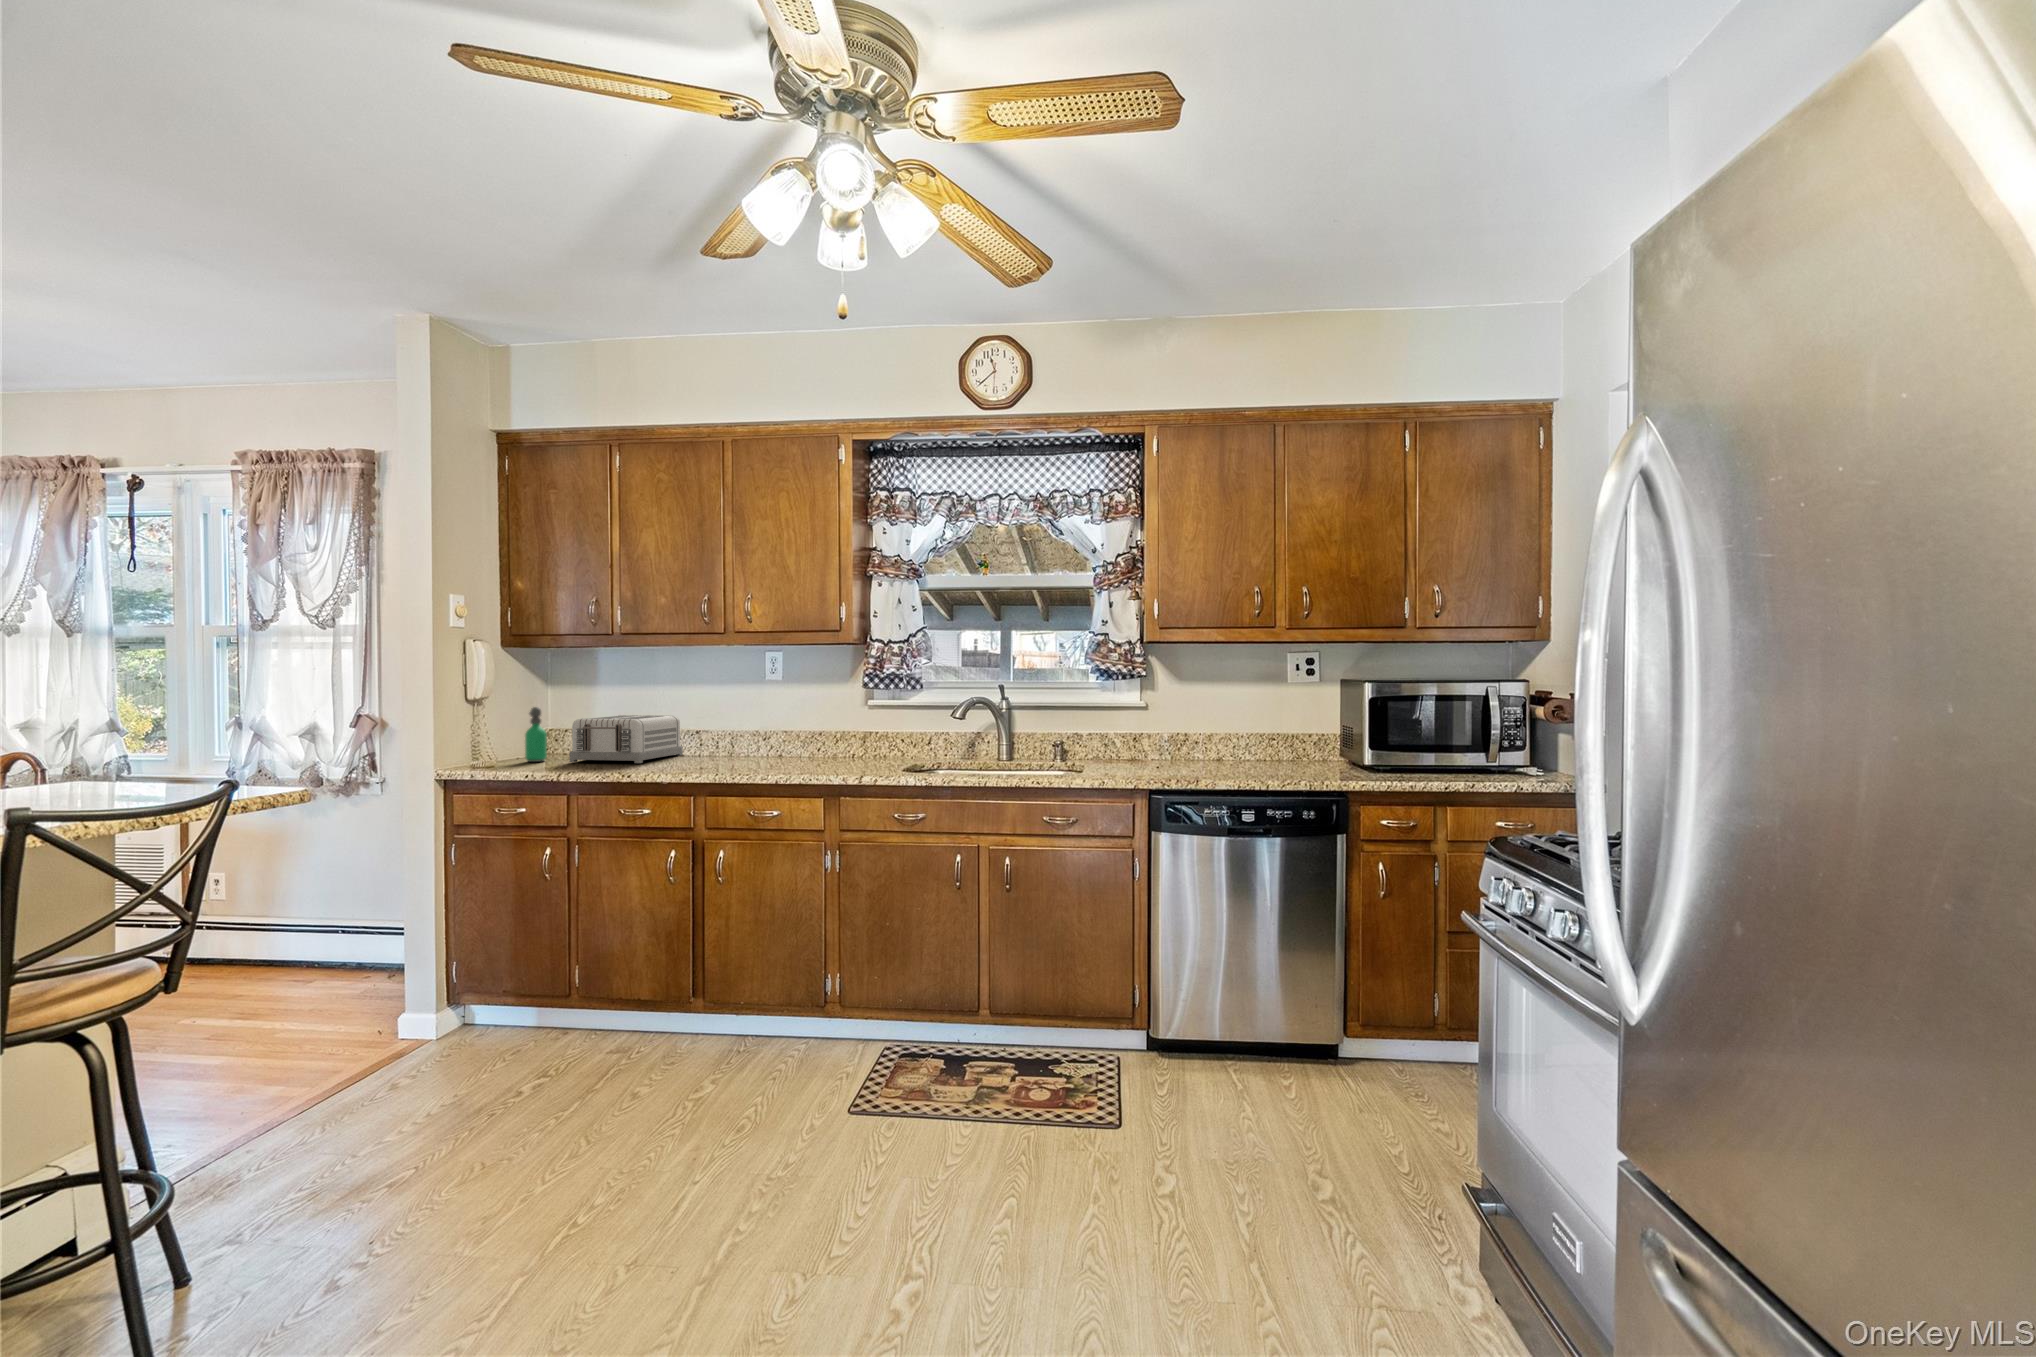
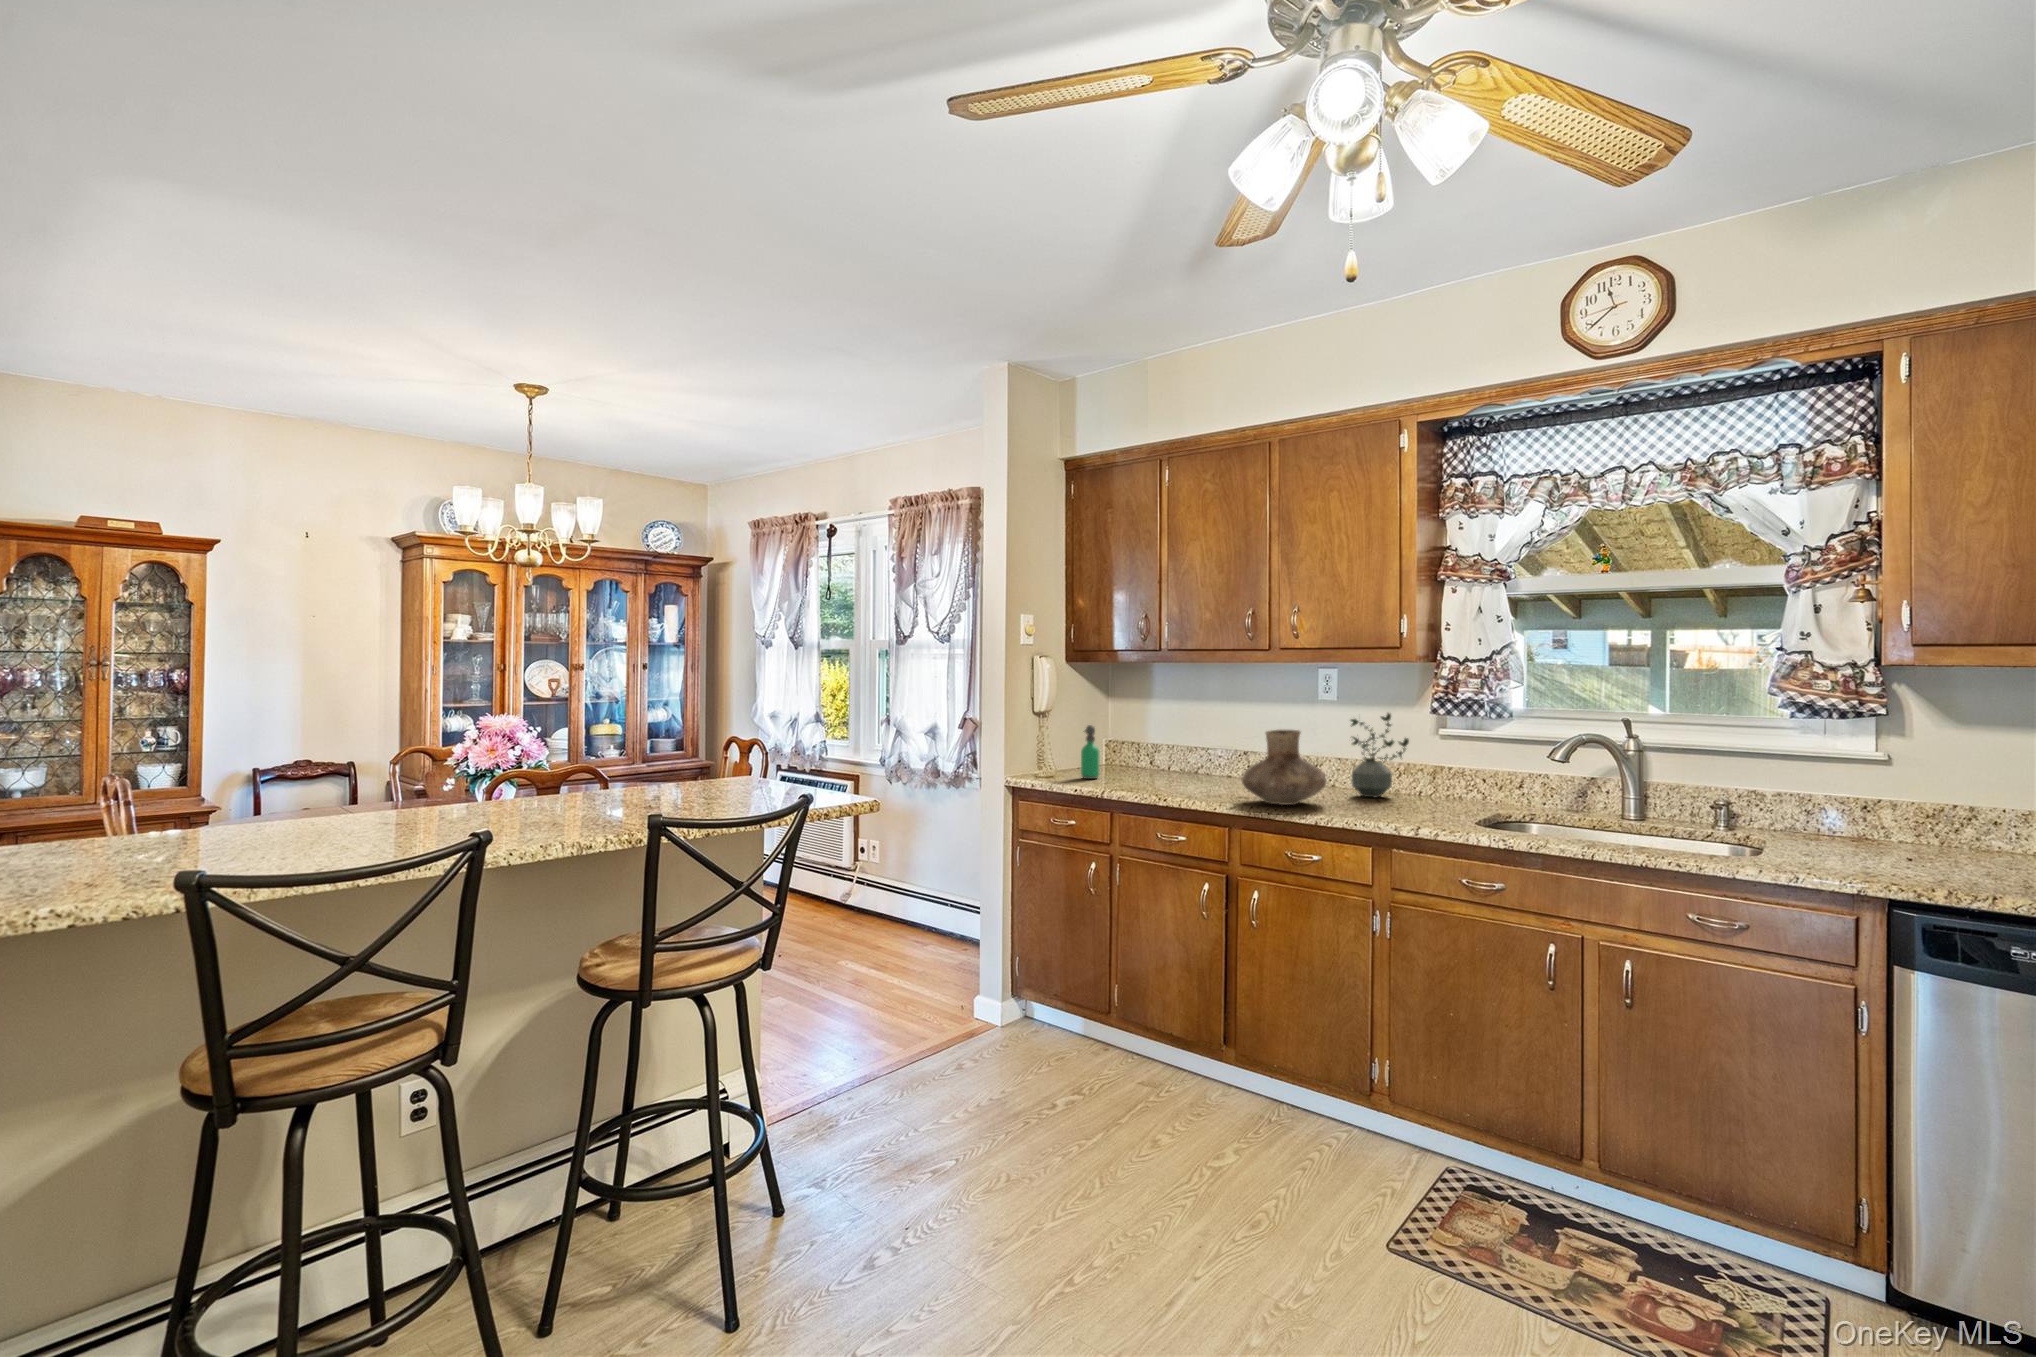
potted plant: none [796,685,846,758] -> present [1351,713,1409,797]
vase: none [704,702,781,769] -> present [1242,730,1327,805]
toaster: present [569,715,683,763] -> none [1118,736,1227,788]

